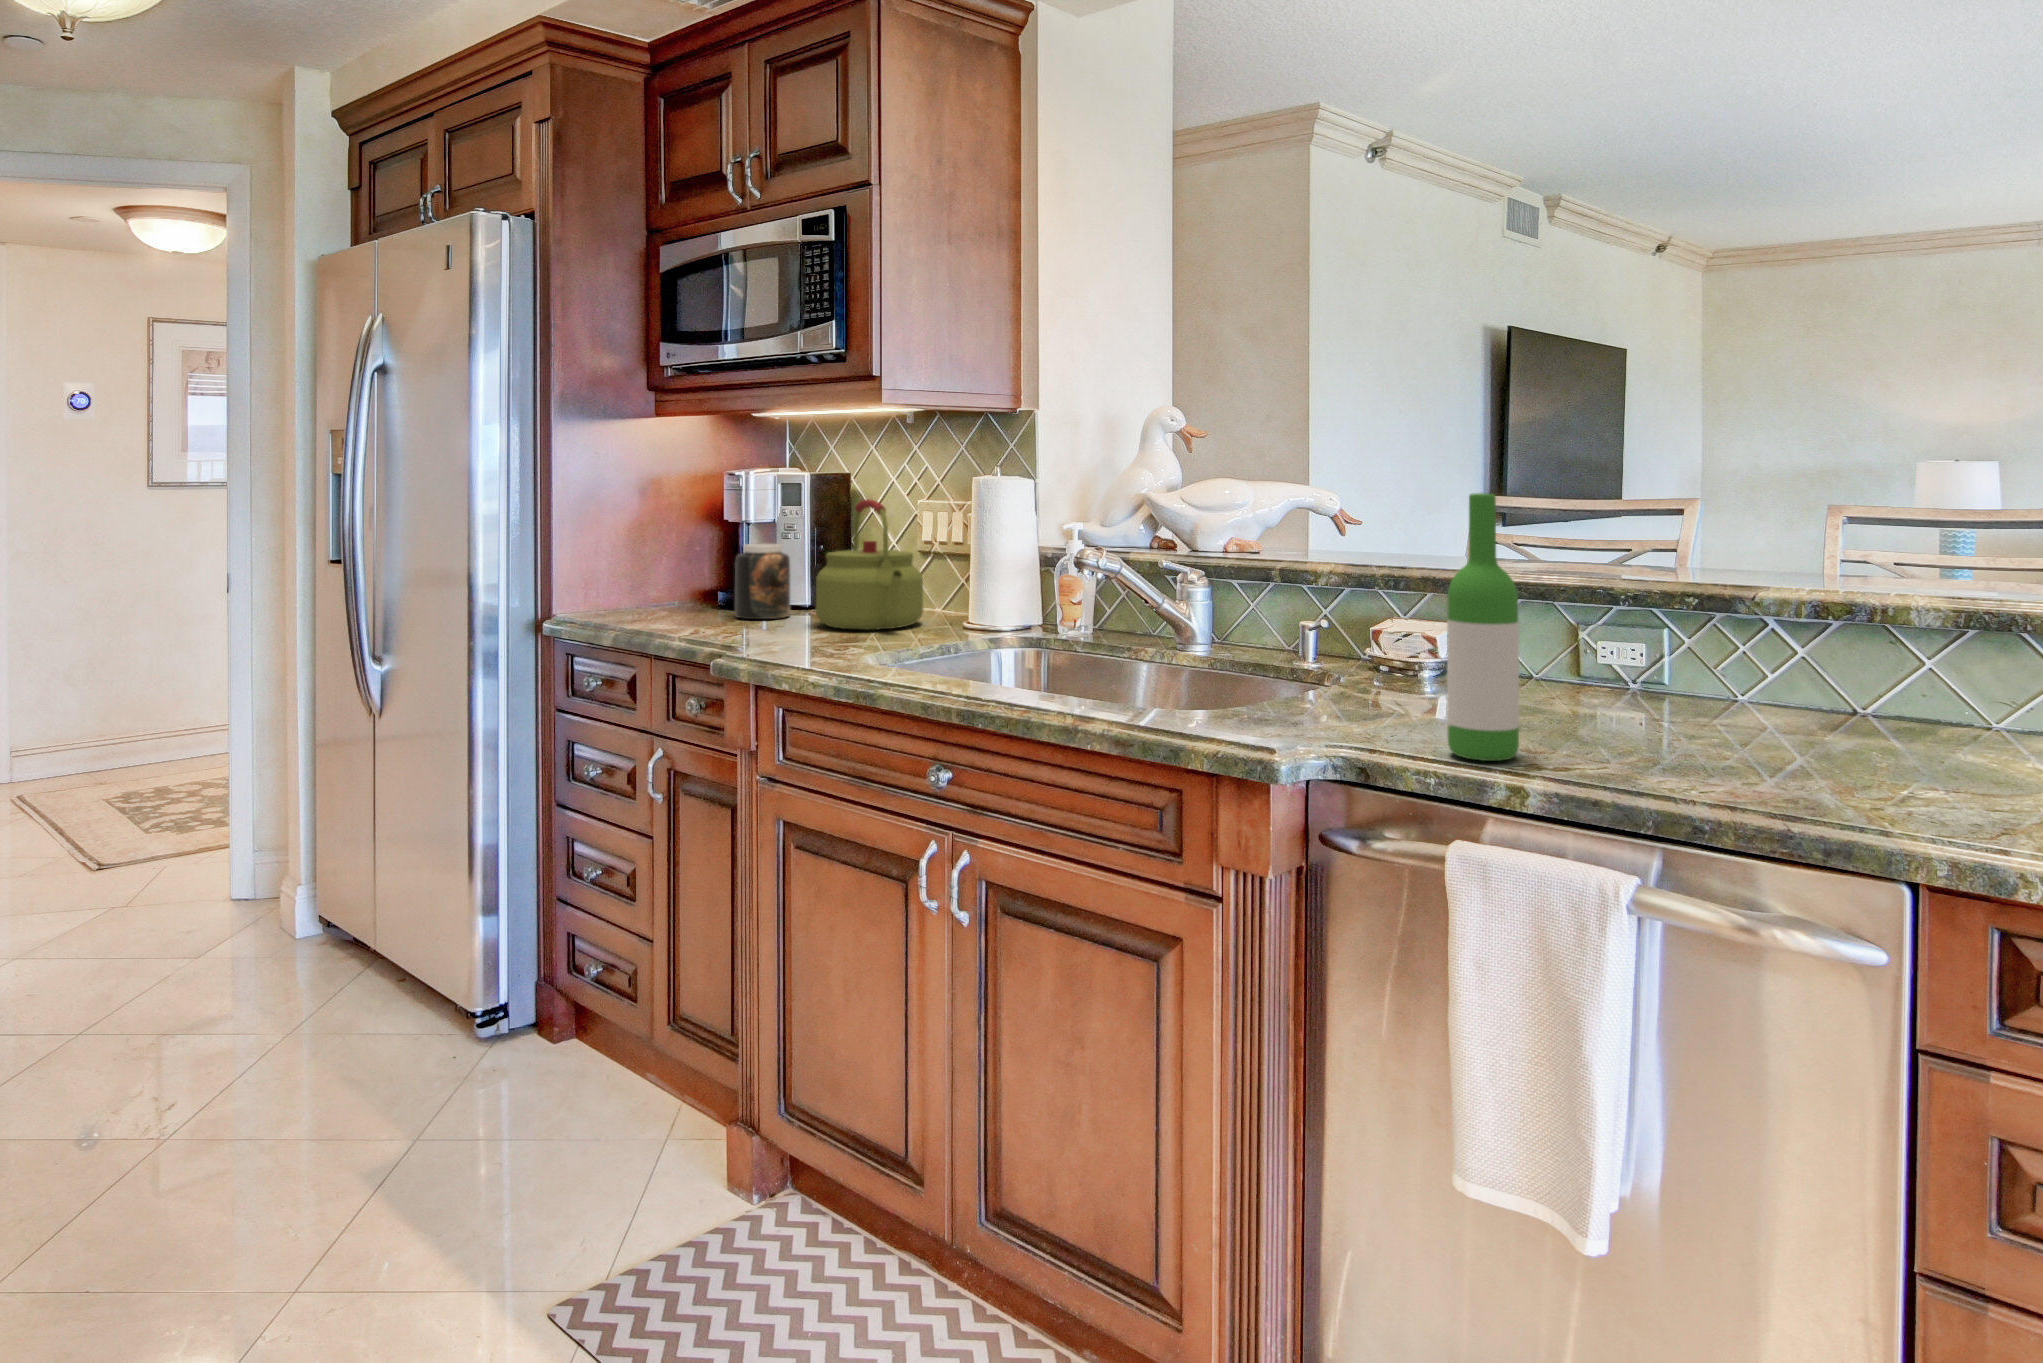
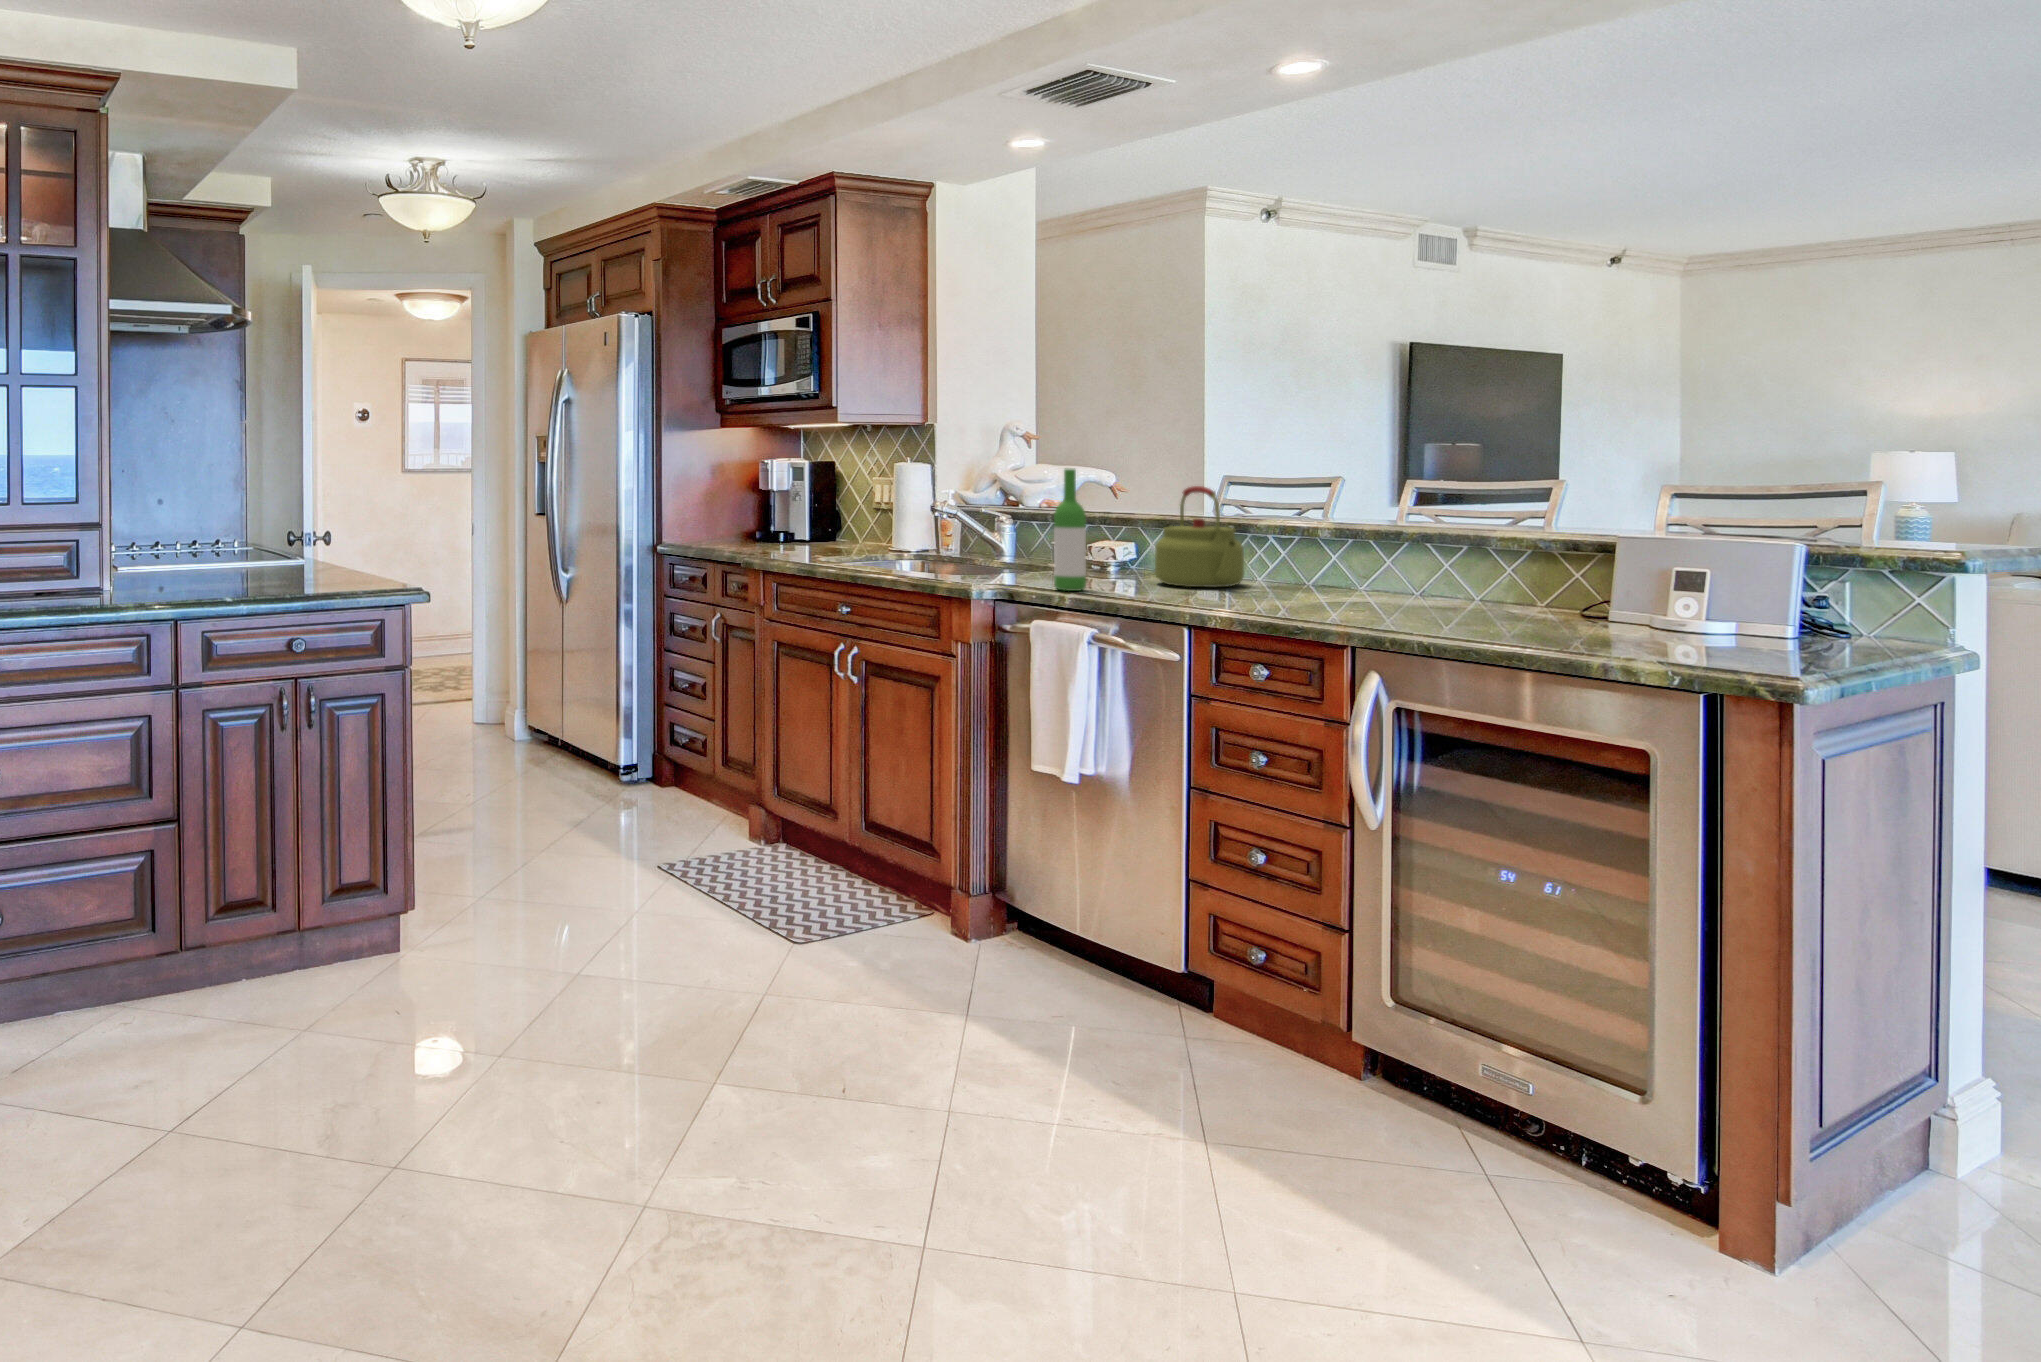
kettle: present [816,499,923,630] -> present [1155,486,1244,587]
jar: present [735,543,790,619] -> none [762,503,793,546]

